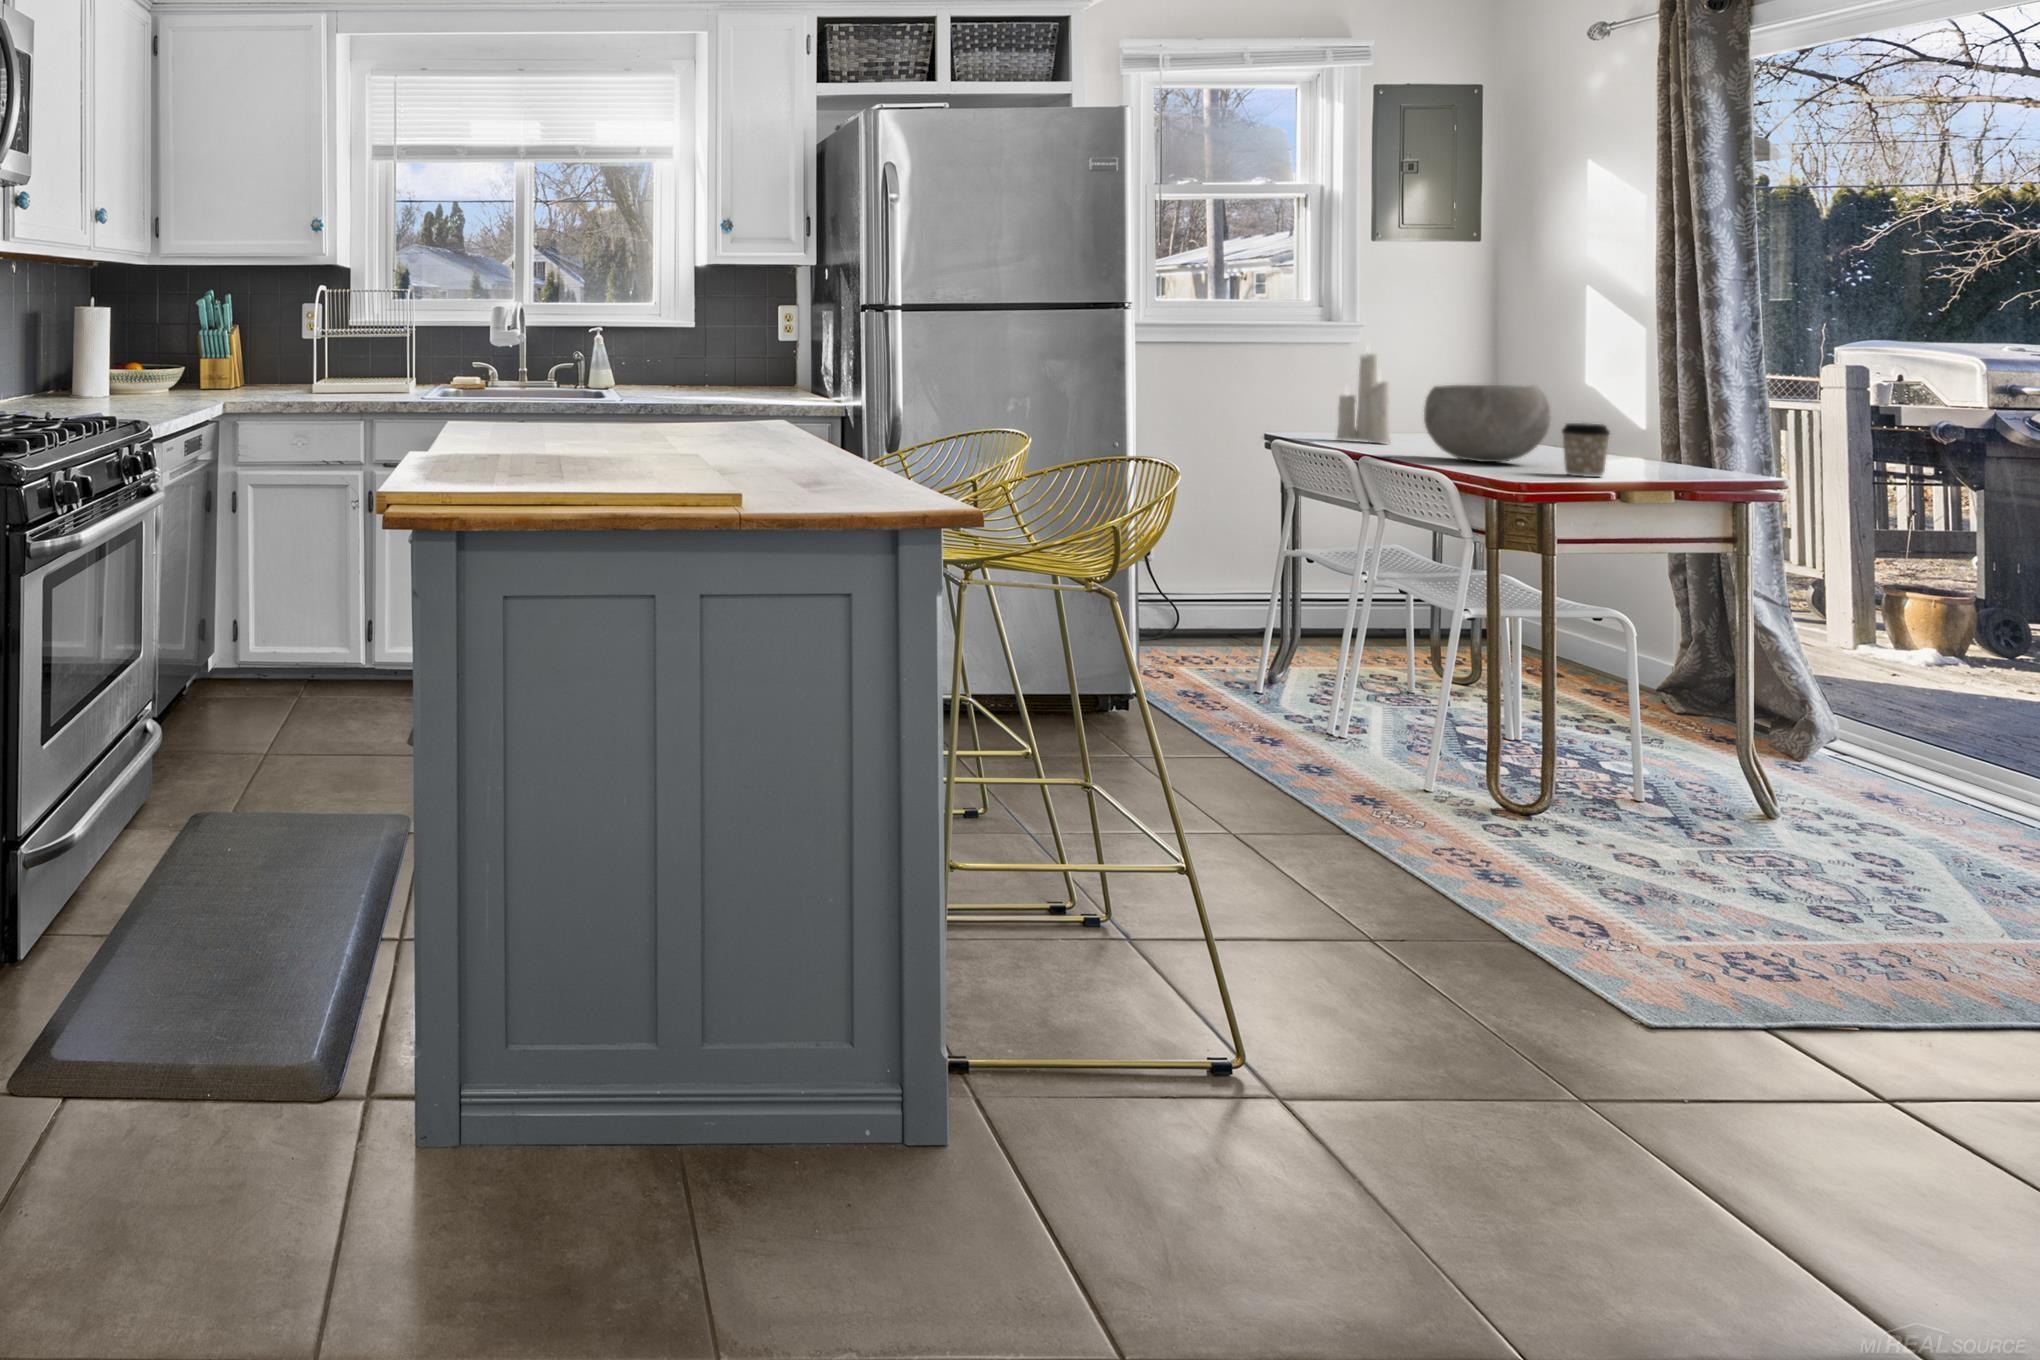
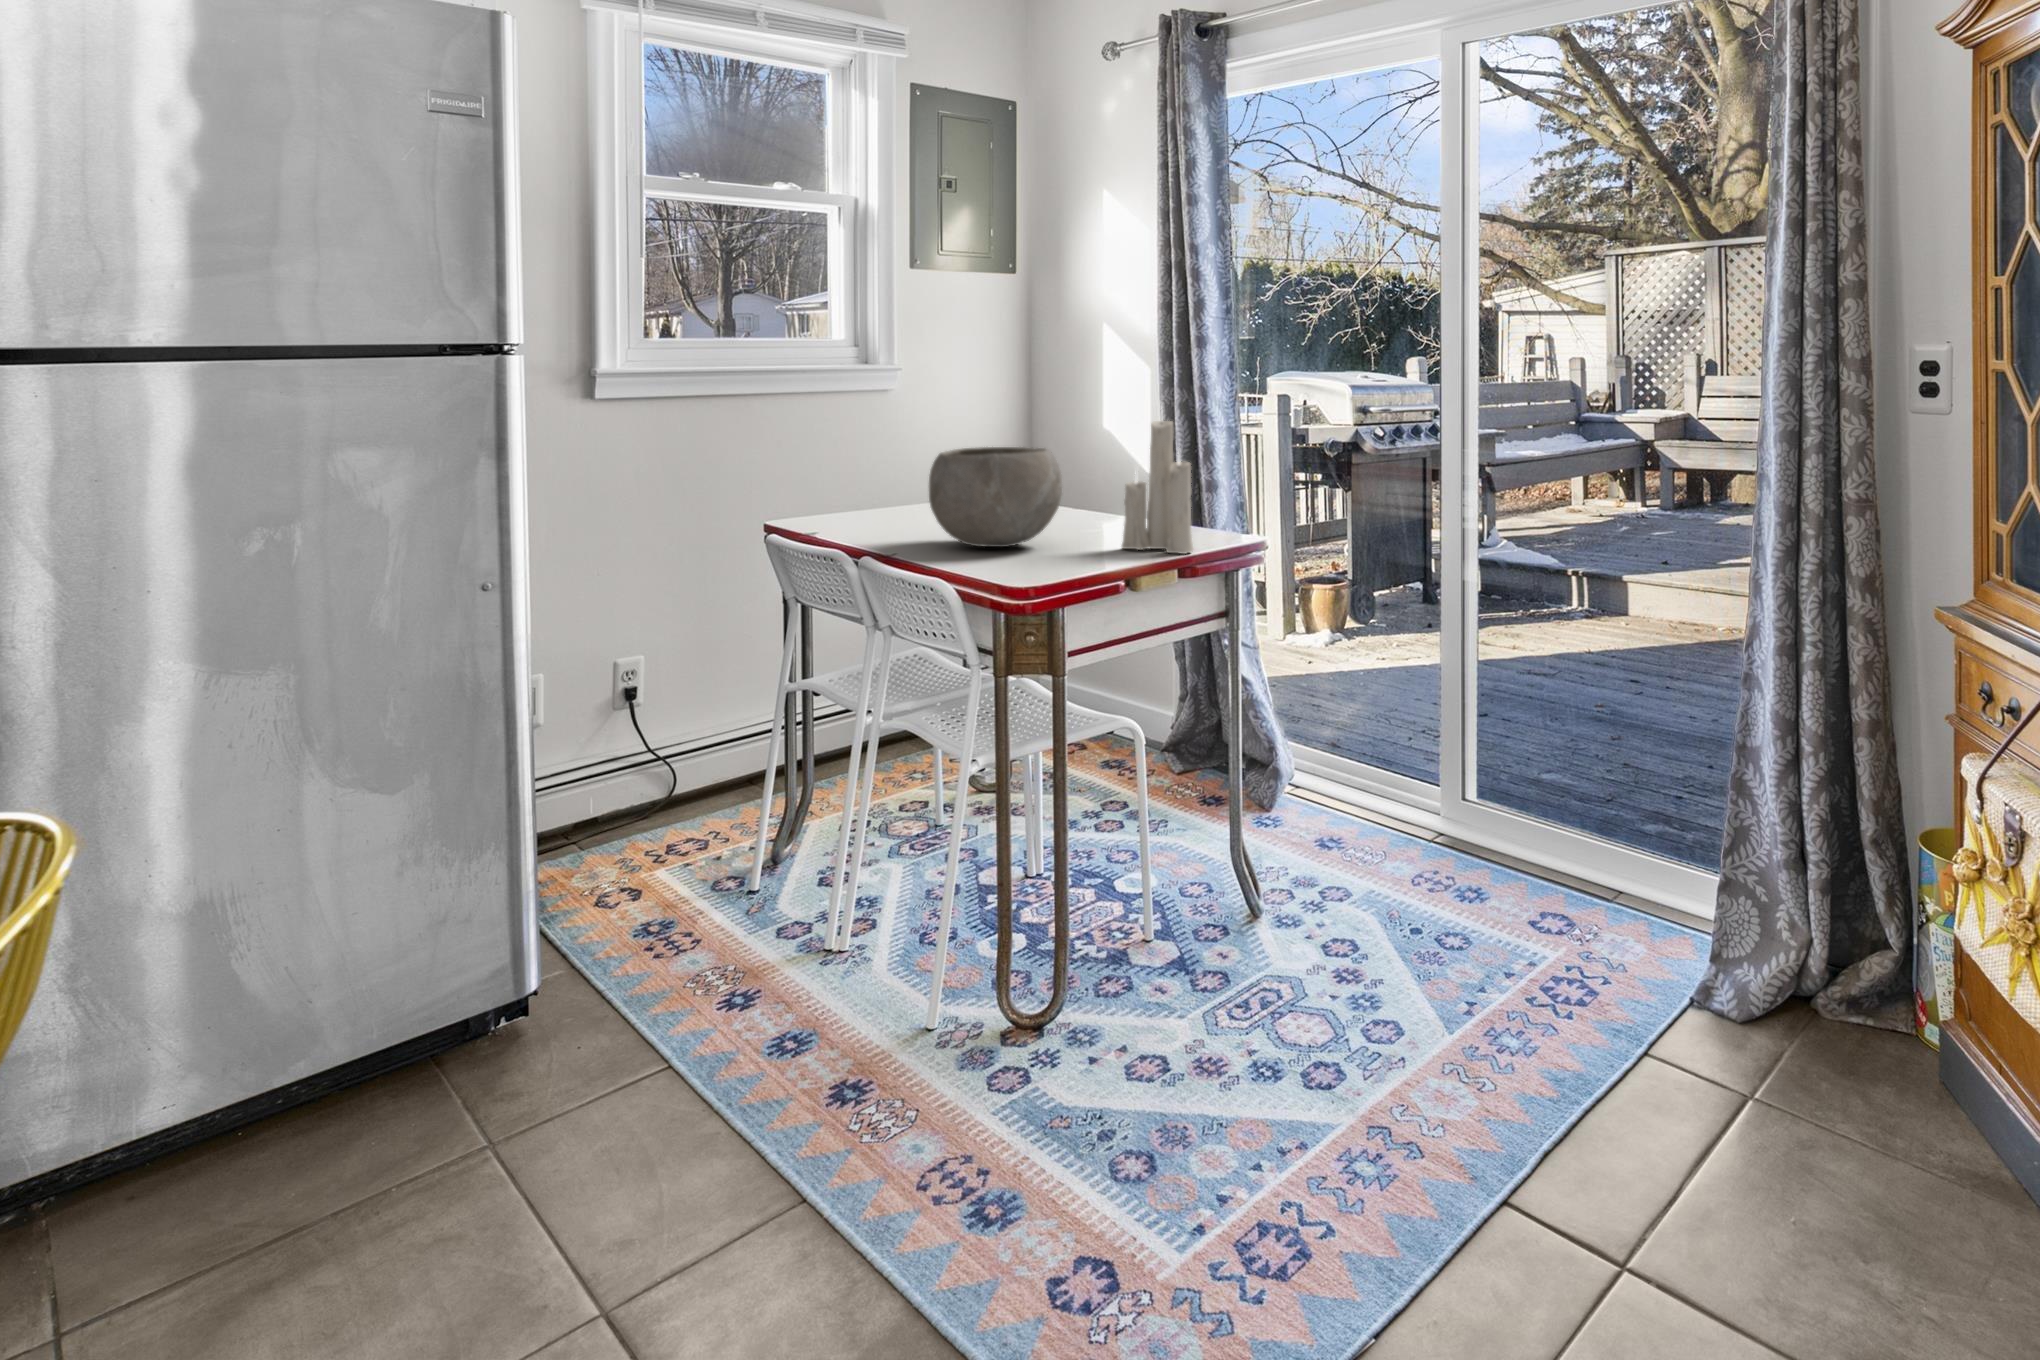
candle: present [1337,353,1391,443] -> present [1122,415,1194,554]
coffee cup: present [1562,423,1610,477] -> none [1071,500,1120,569]

